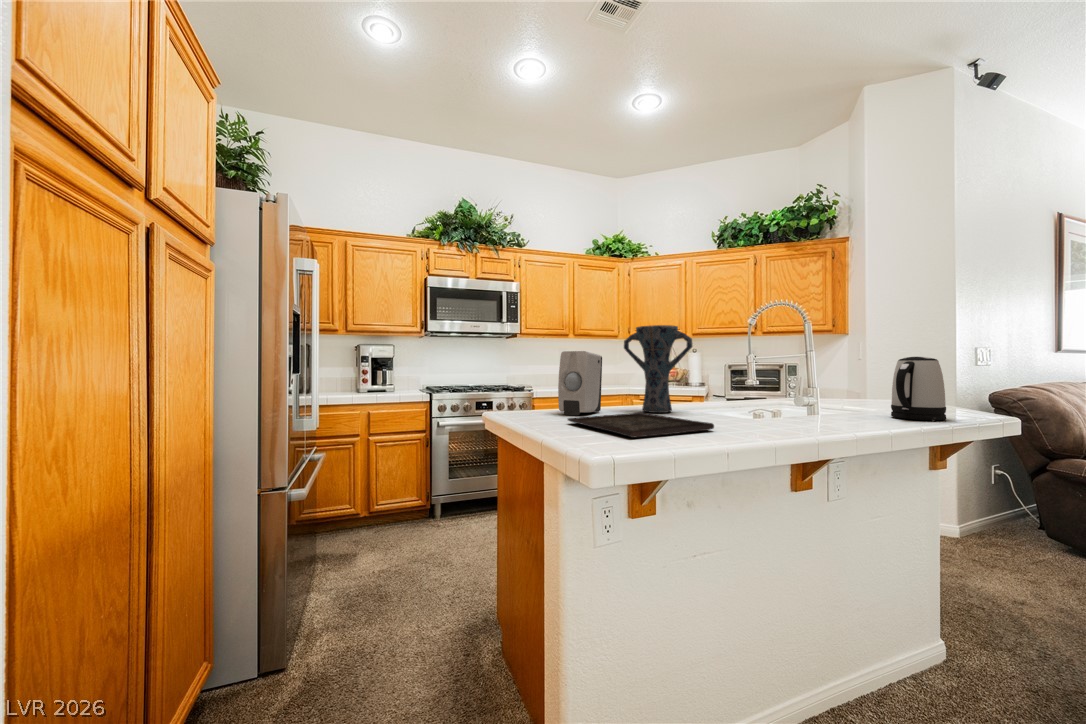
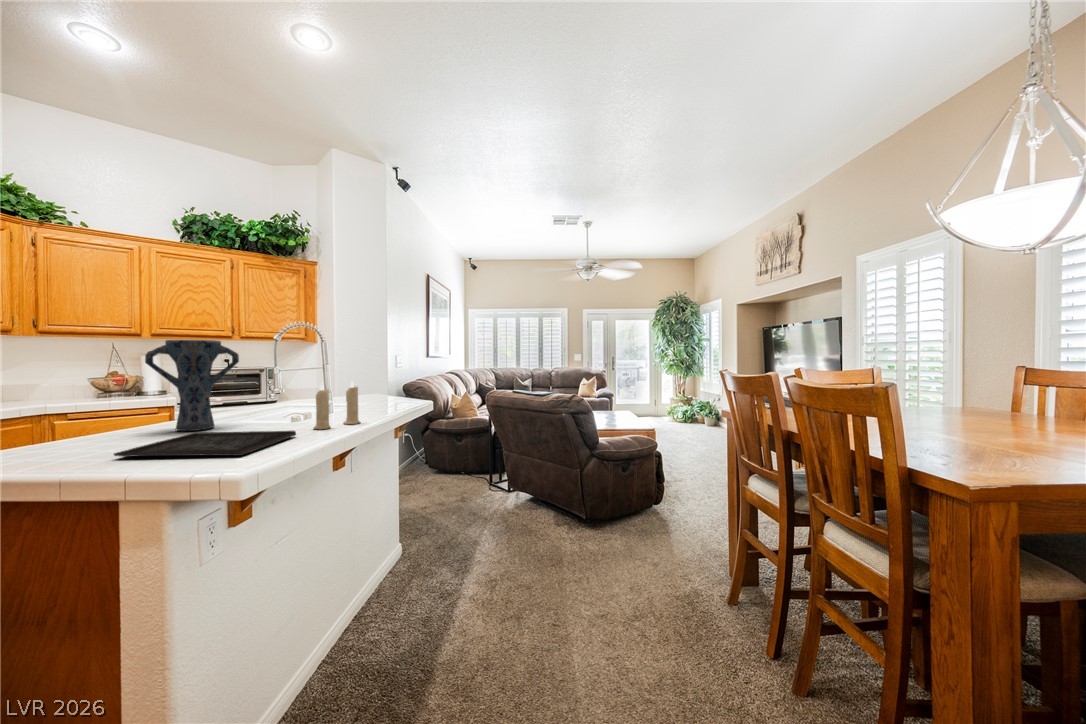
soap dispenser: present [558,351,602,415] -> none [56,369,120,452]
kettle: present [891,357,946,421] -> none [384,367,412,408]
candle: none [748,368,818,429] -> present [314,382,360,429]

